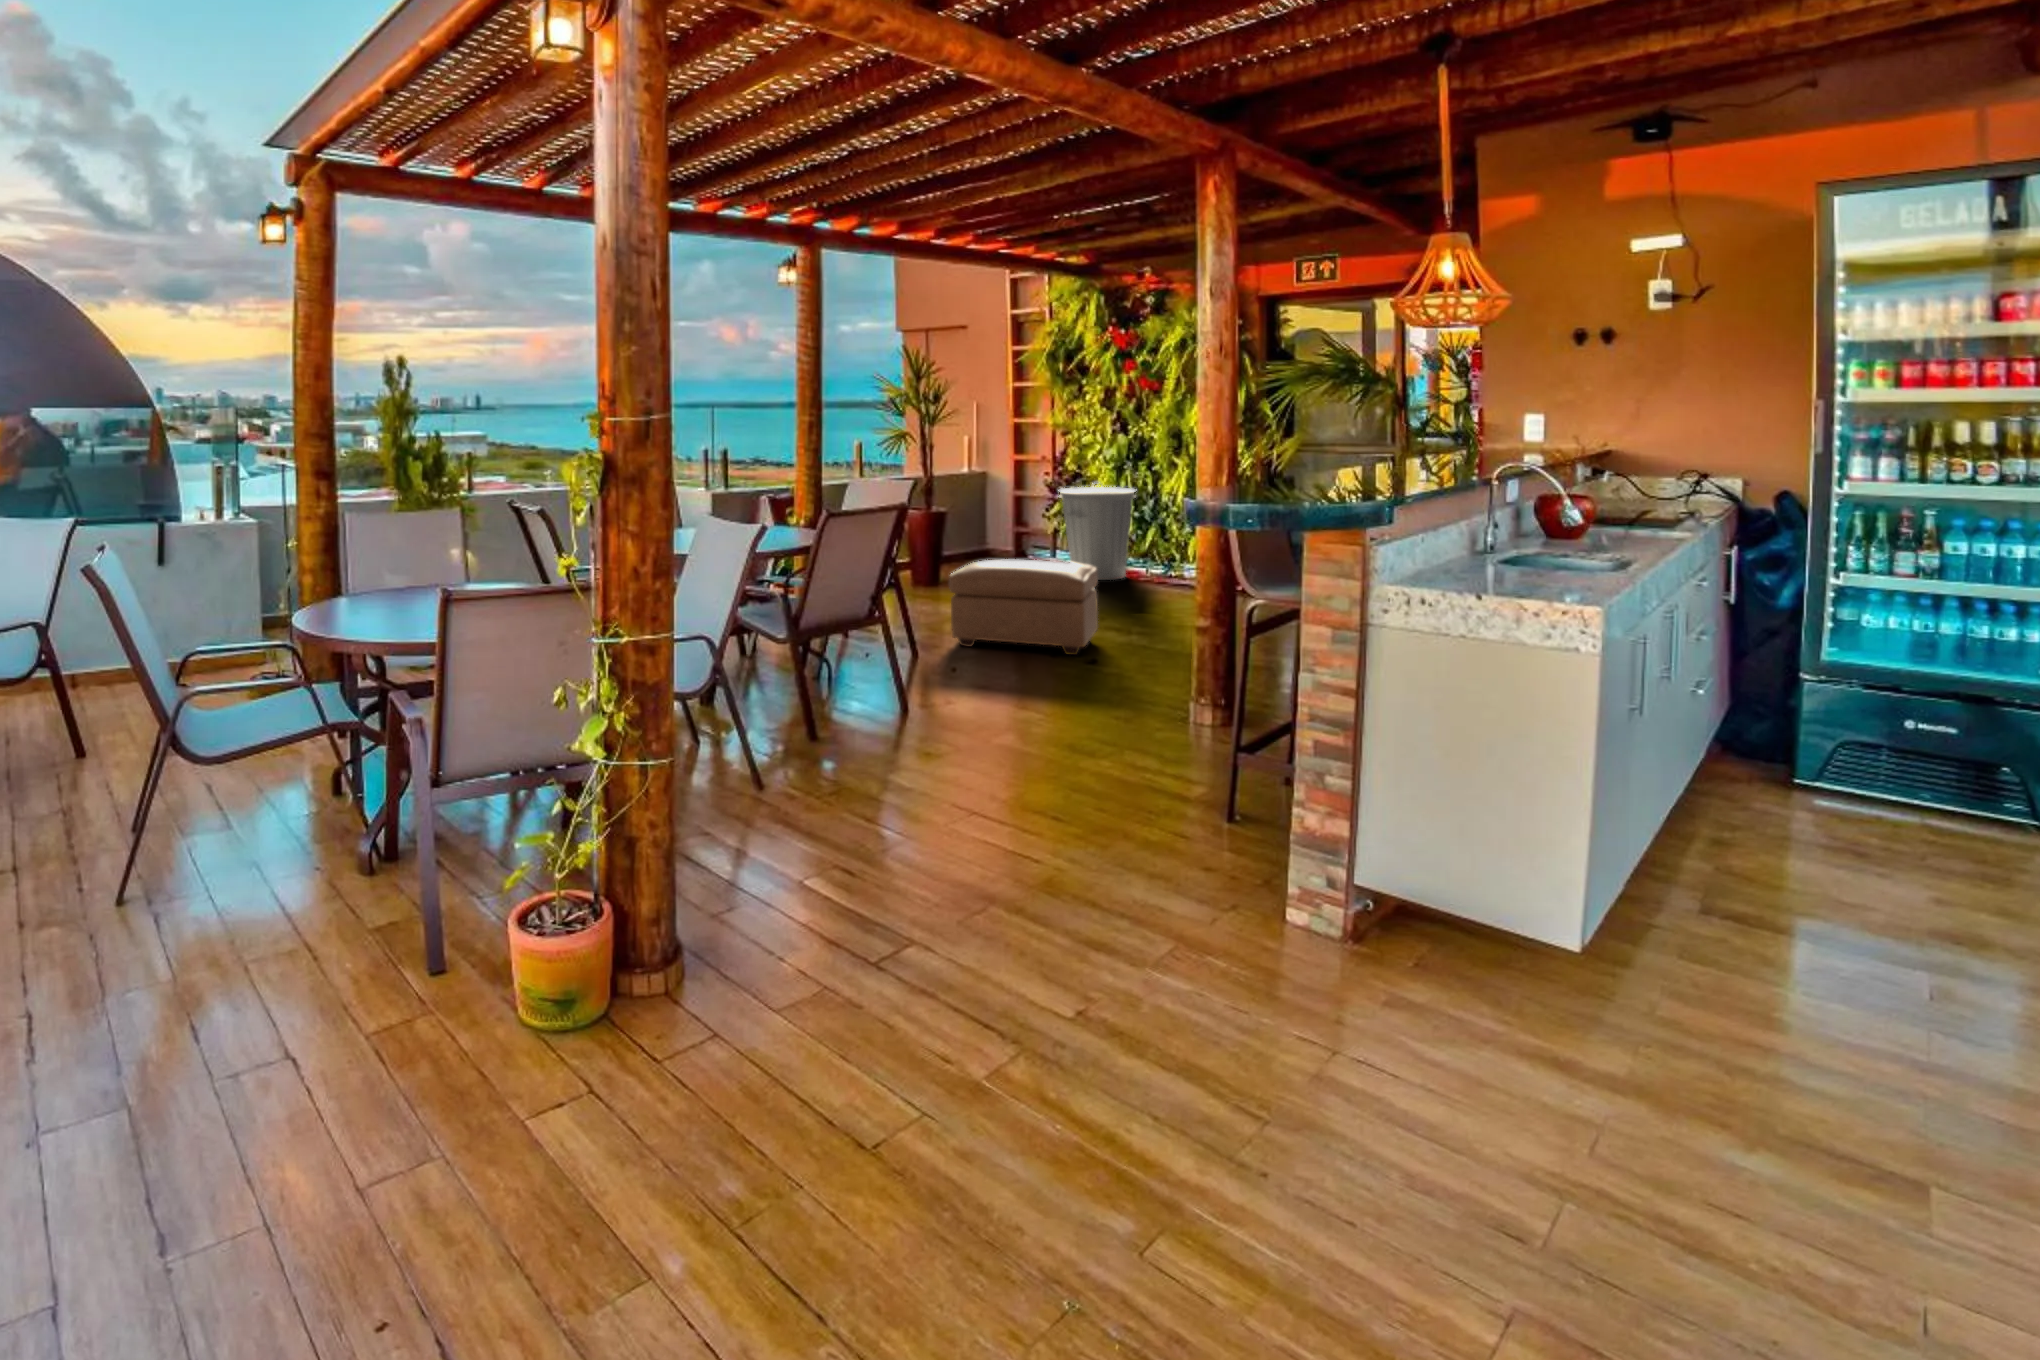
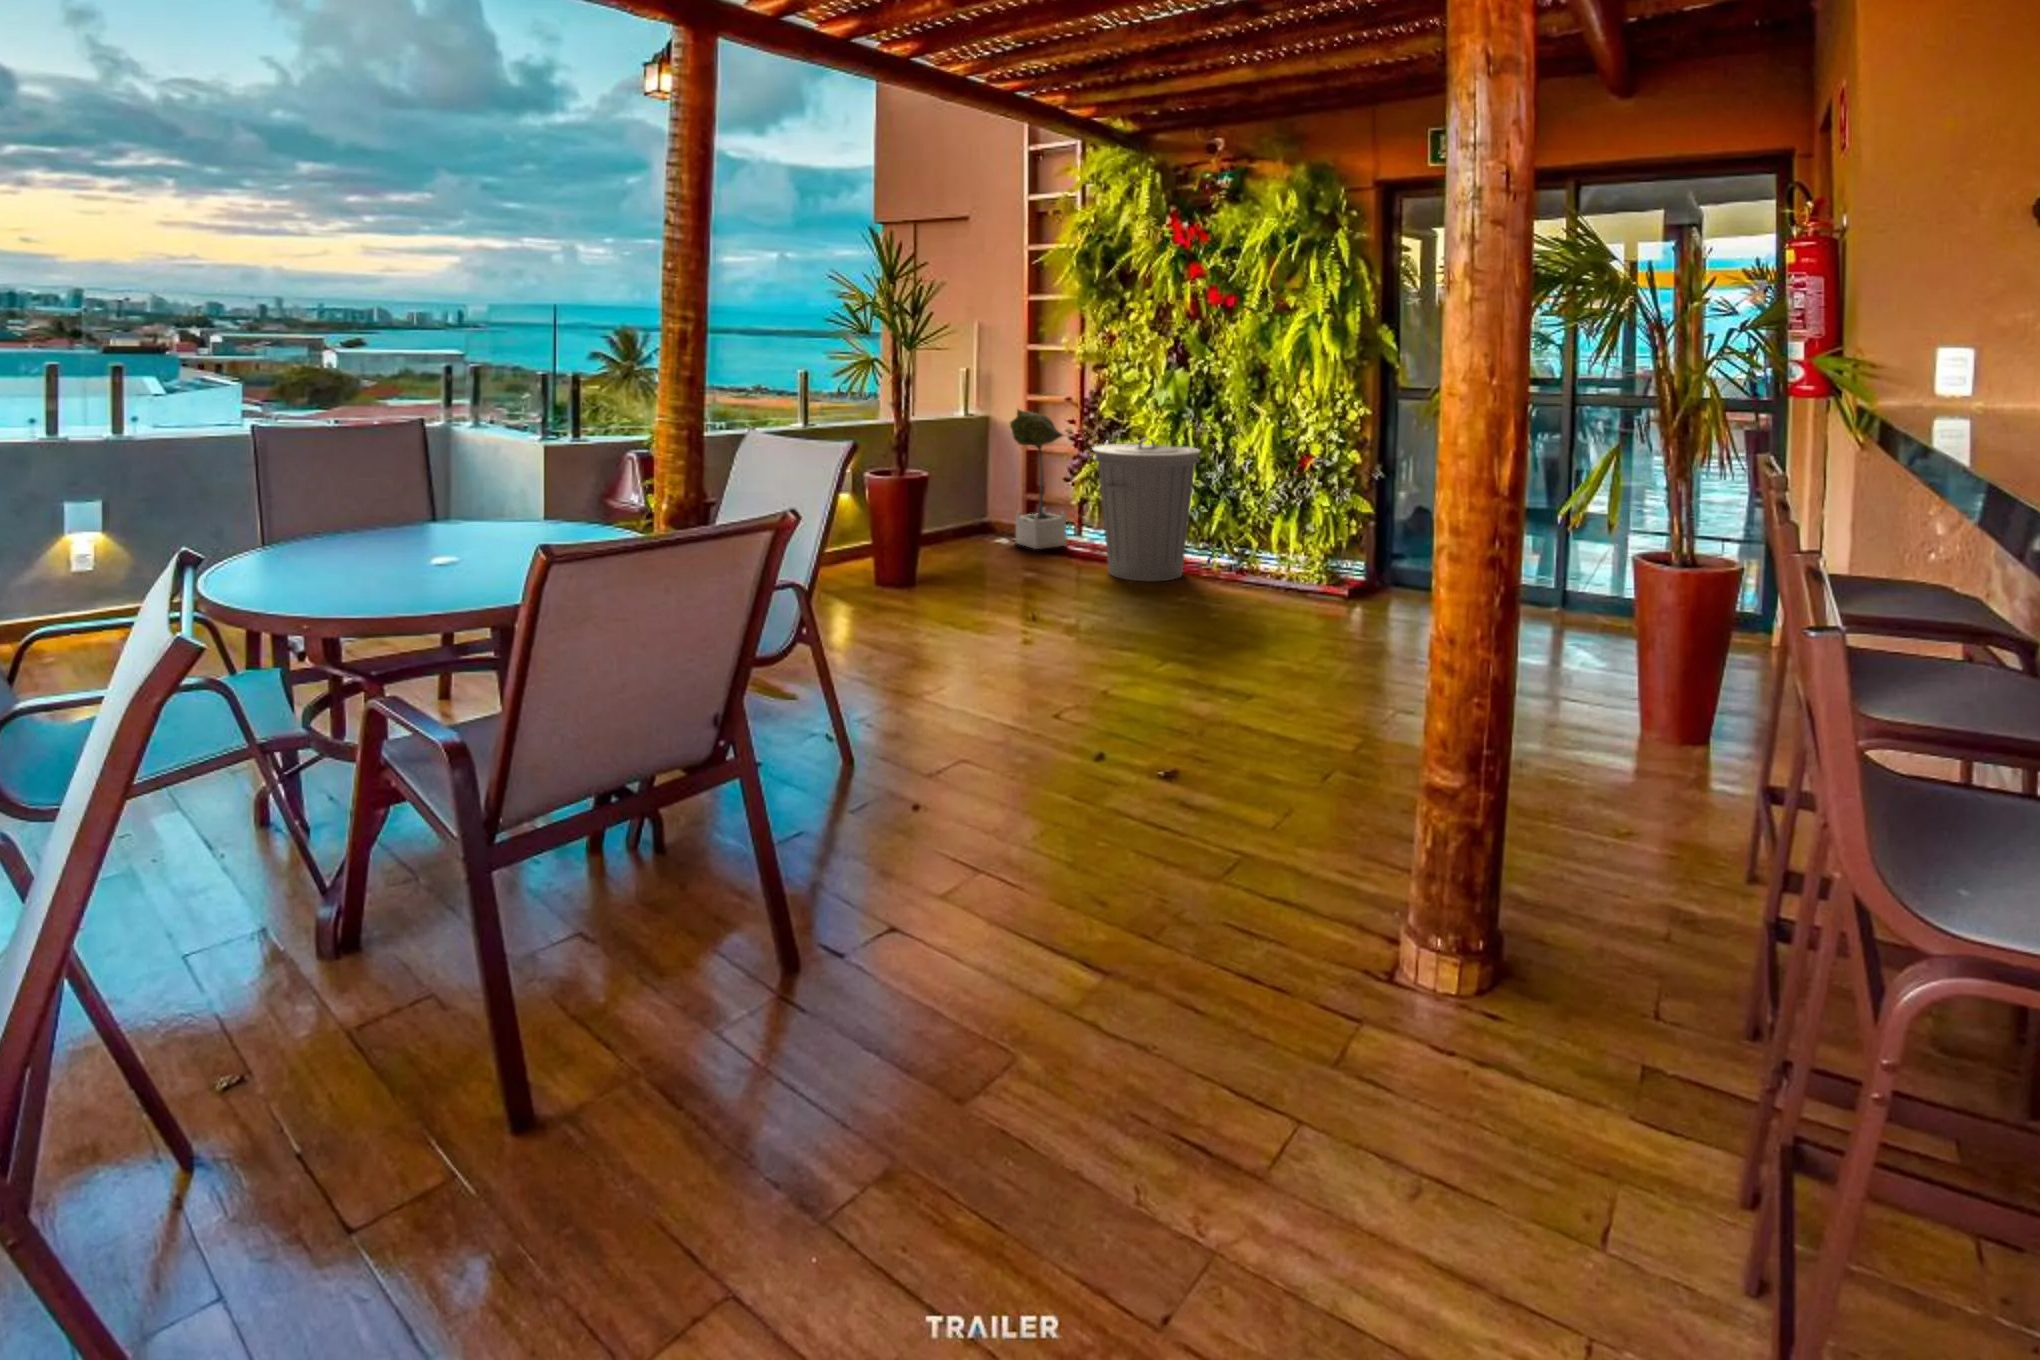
potted tree: none [1000,465,1044,563] -> present [1010,410,1067,549]
ottoman: present [949,560,1098,655] -> none [929,596,1187,792]

